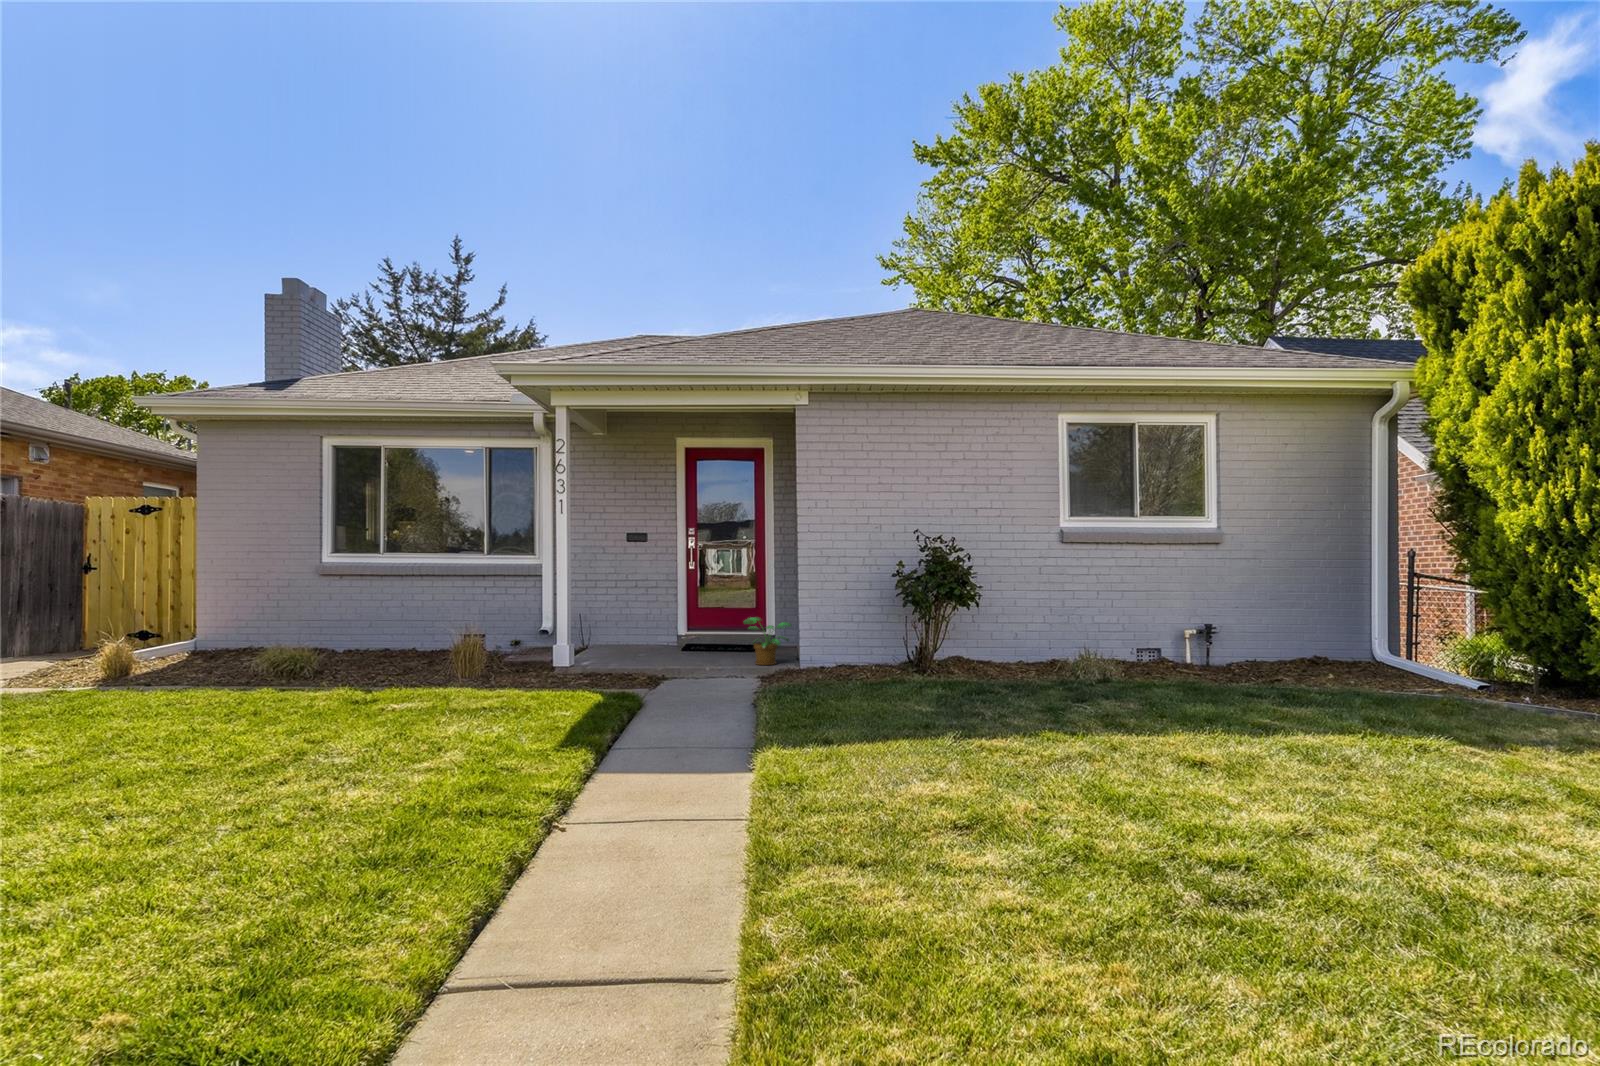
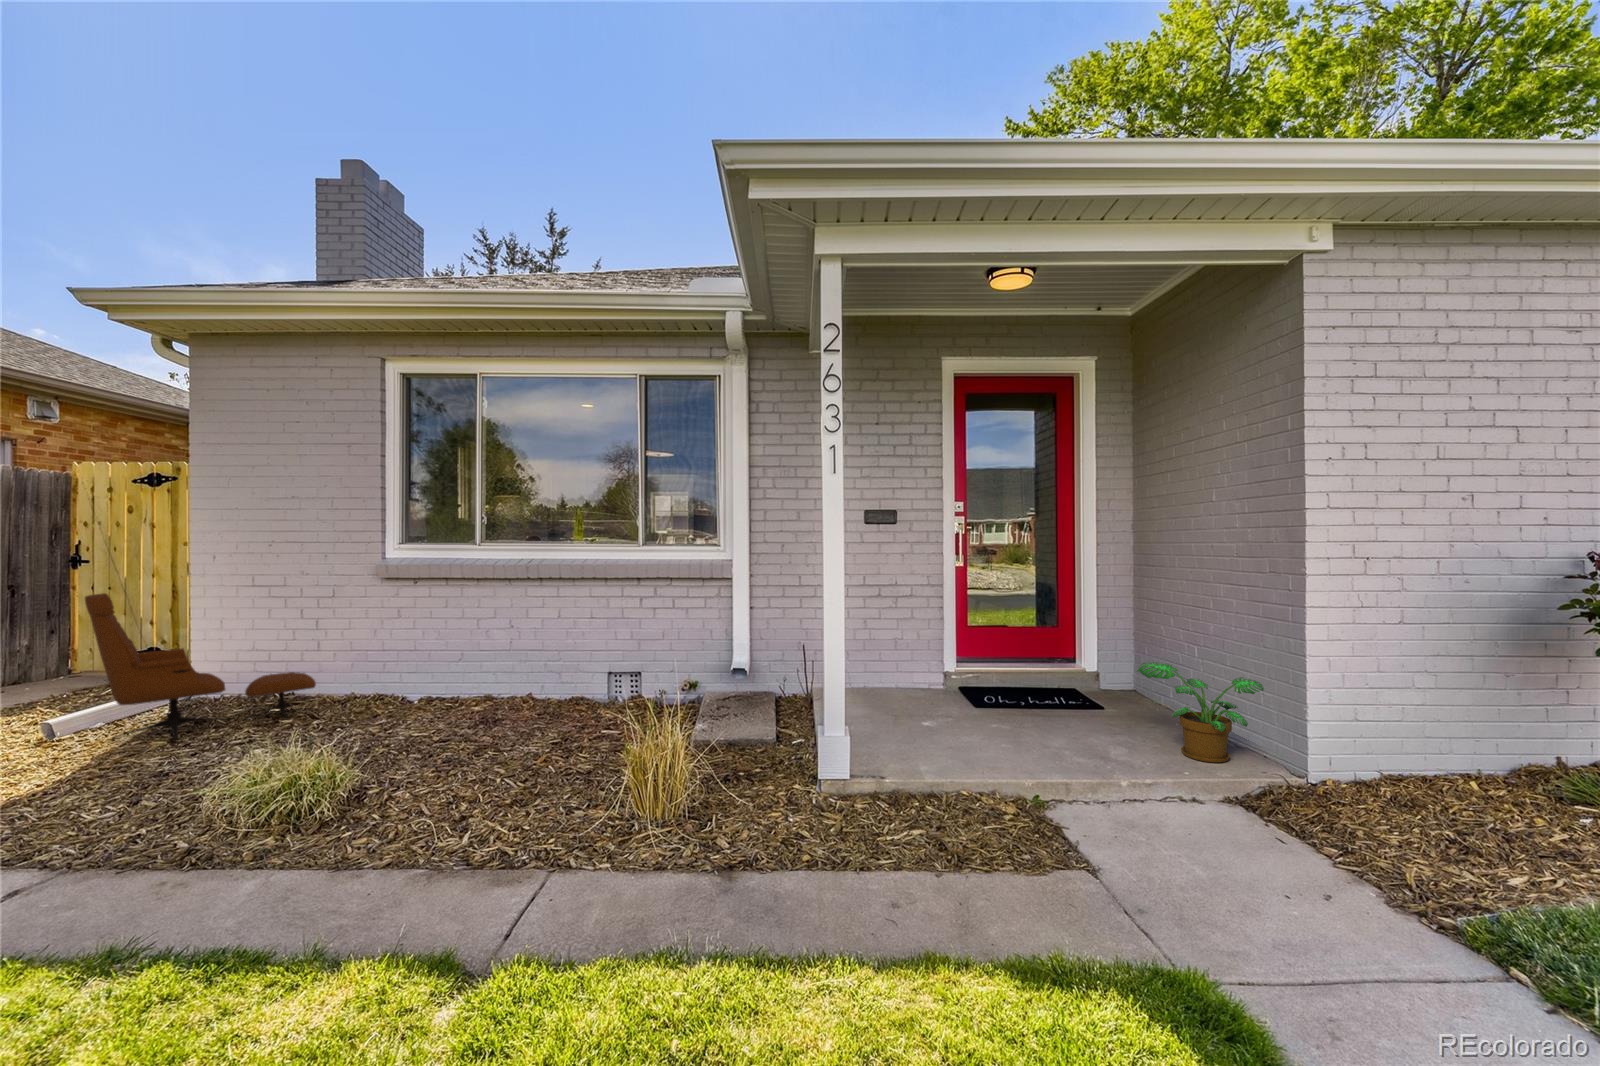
lounge chair: none [142,581,268,667] -> present [85,593,316,740]

